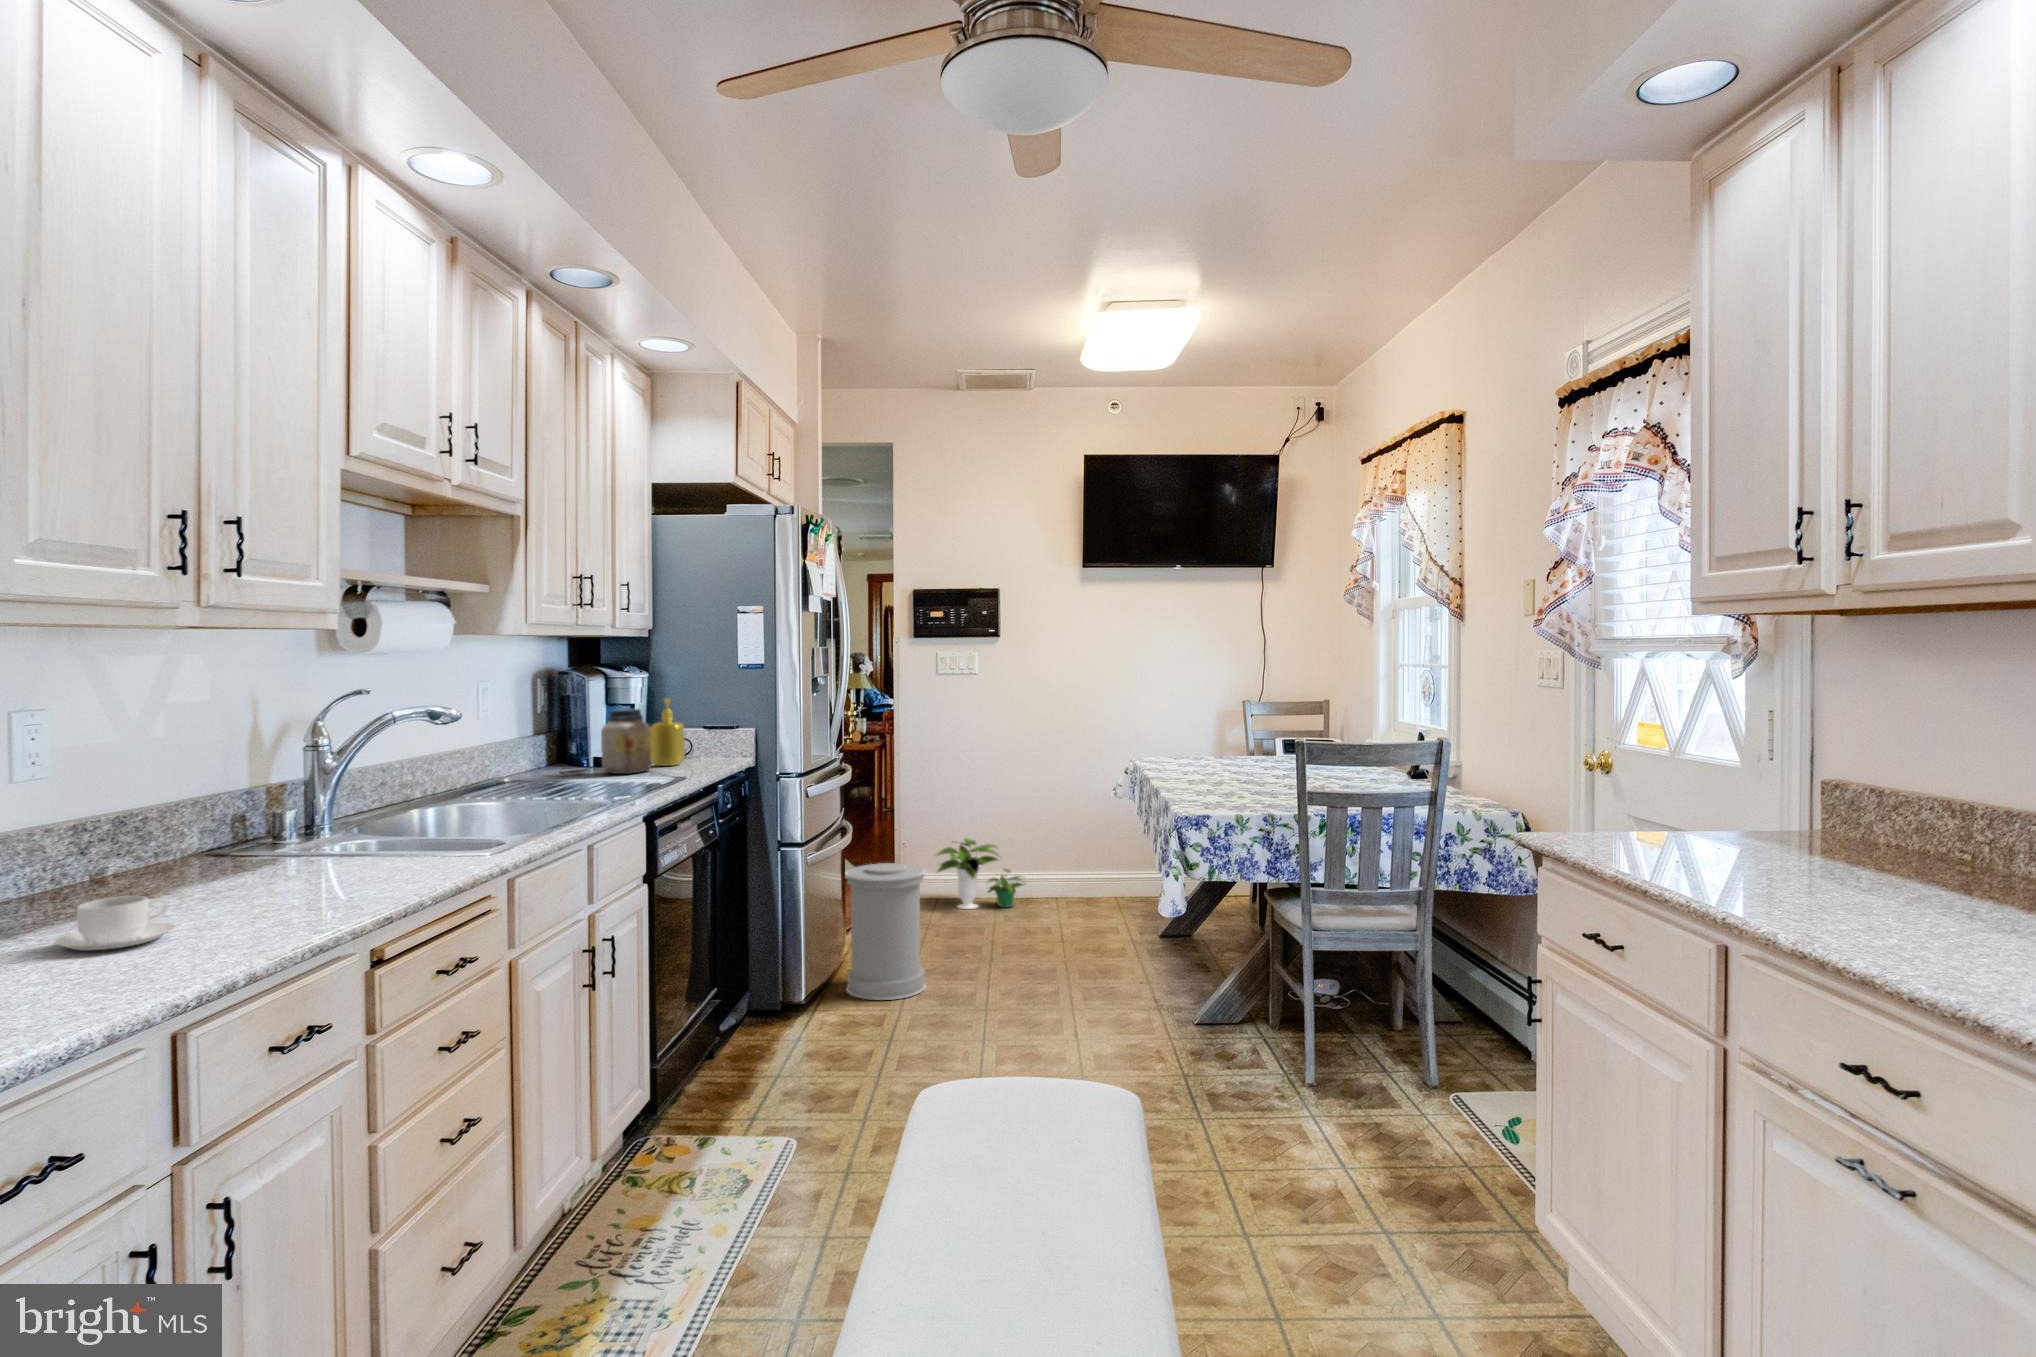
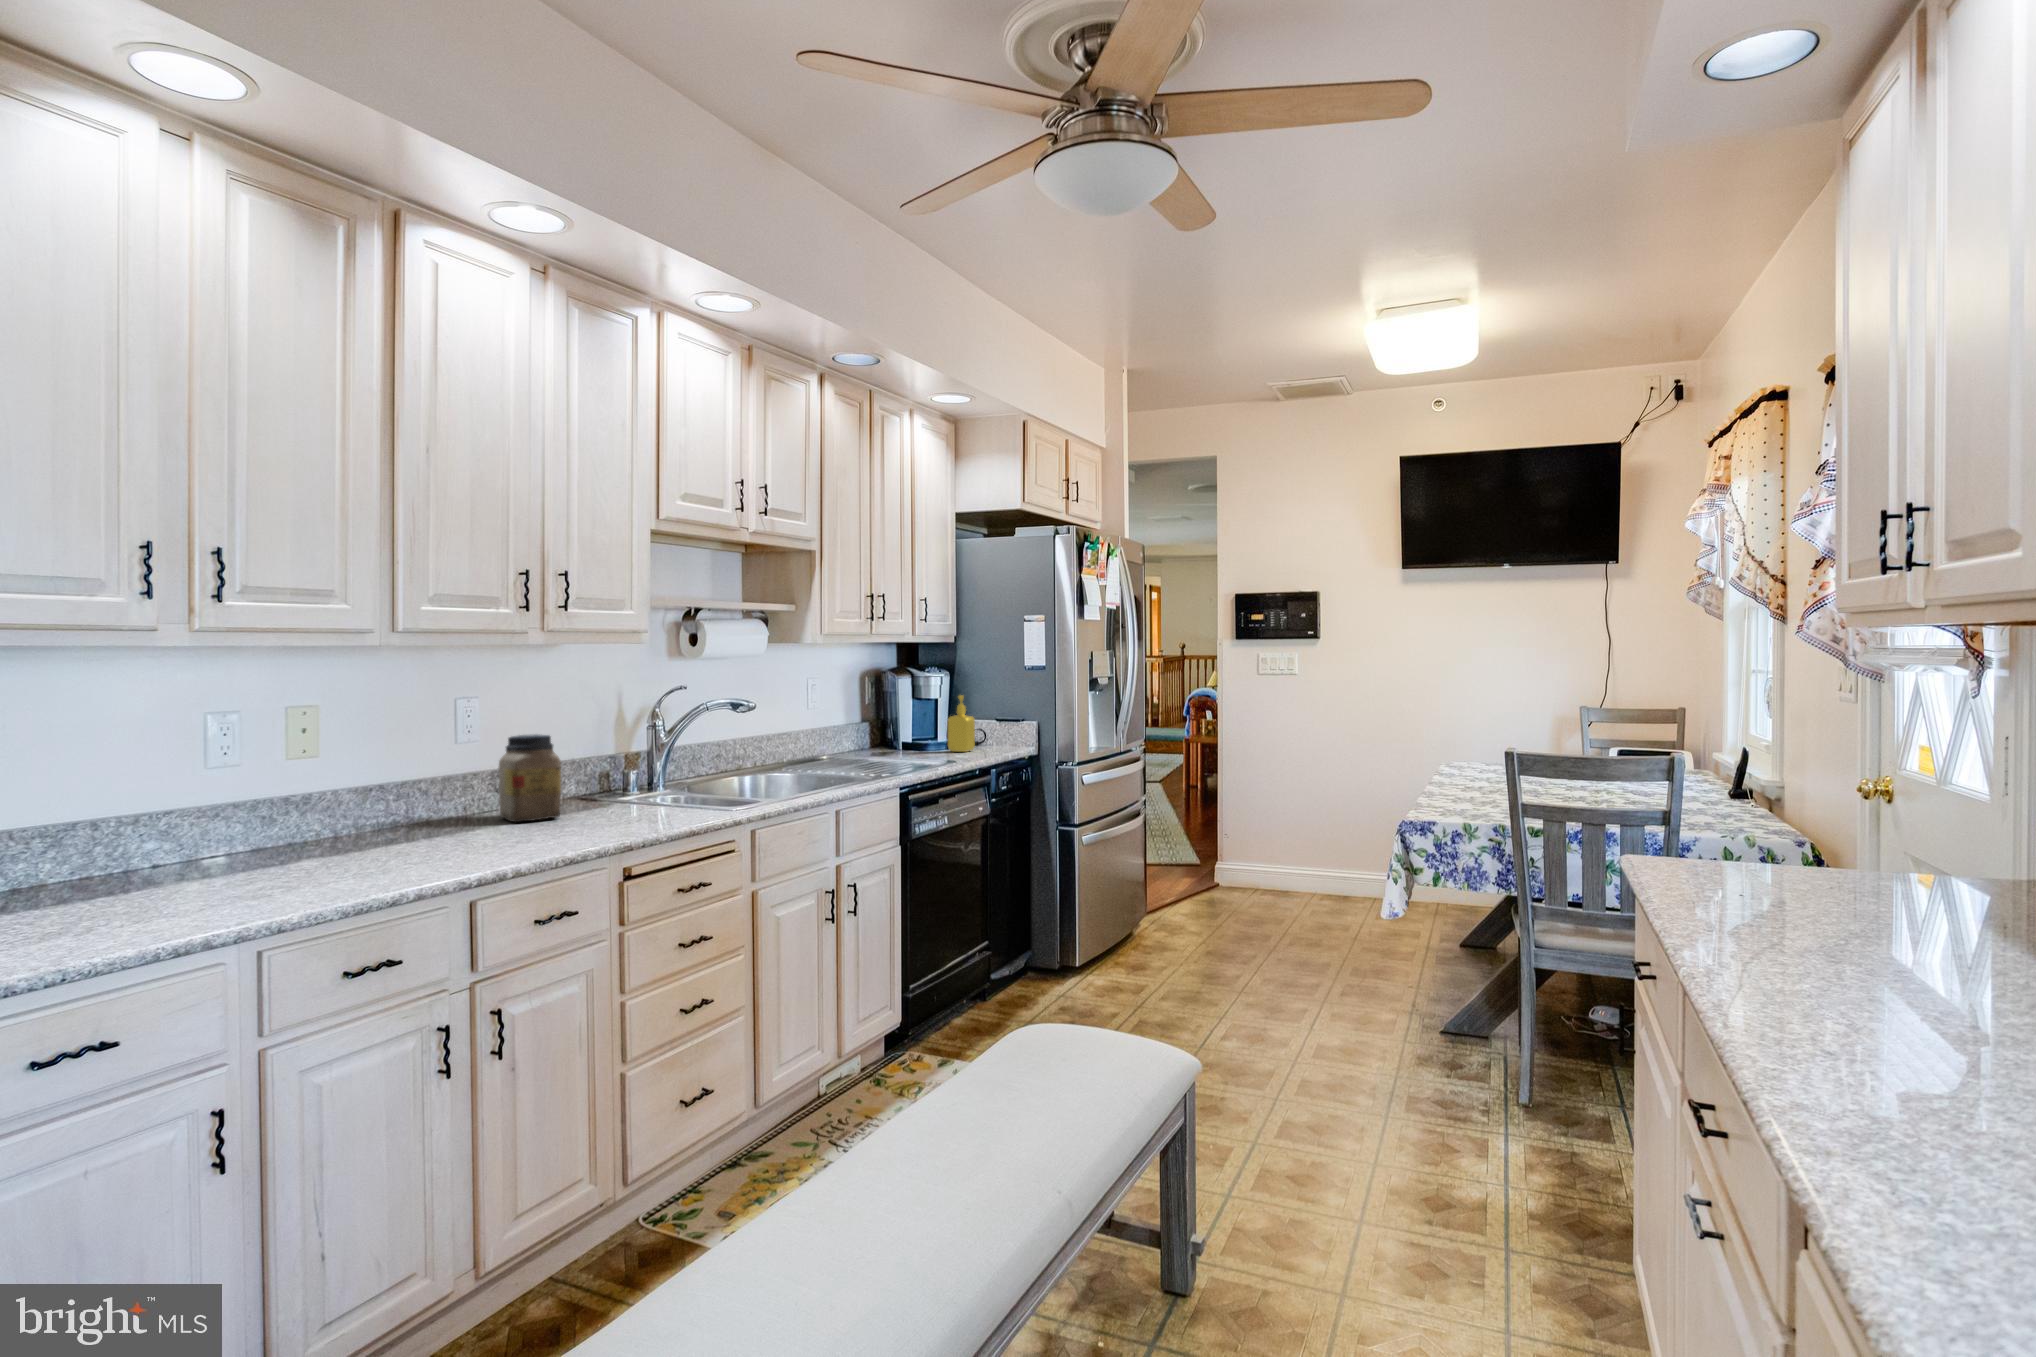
jar: present [601,709,651,774] -> present [499,734,561,822]
potted plant: present [937,838,1023,909] -> none [1243,834,1336,904]
trash can: present [846,863,926,1000] -> none [1121,849,1194,973]
coffee cup: present [55,896,174,951] -> none [440,818,505,849]

